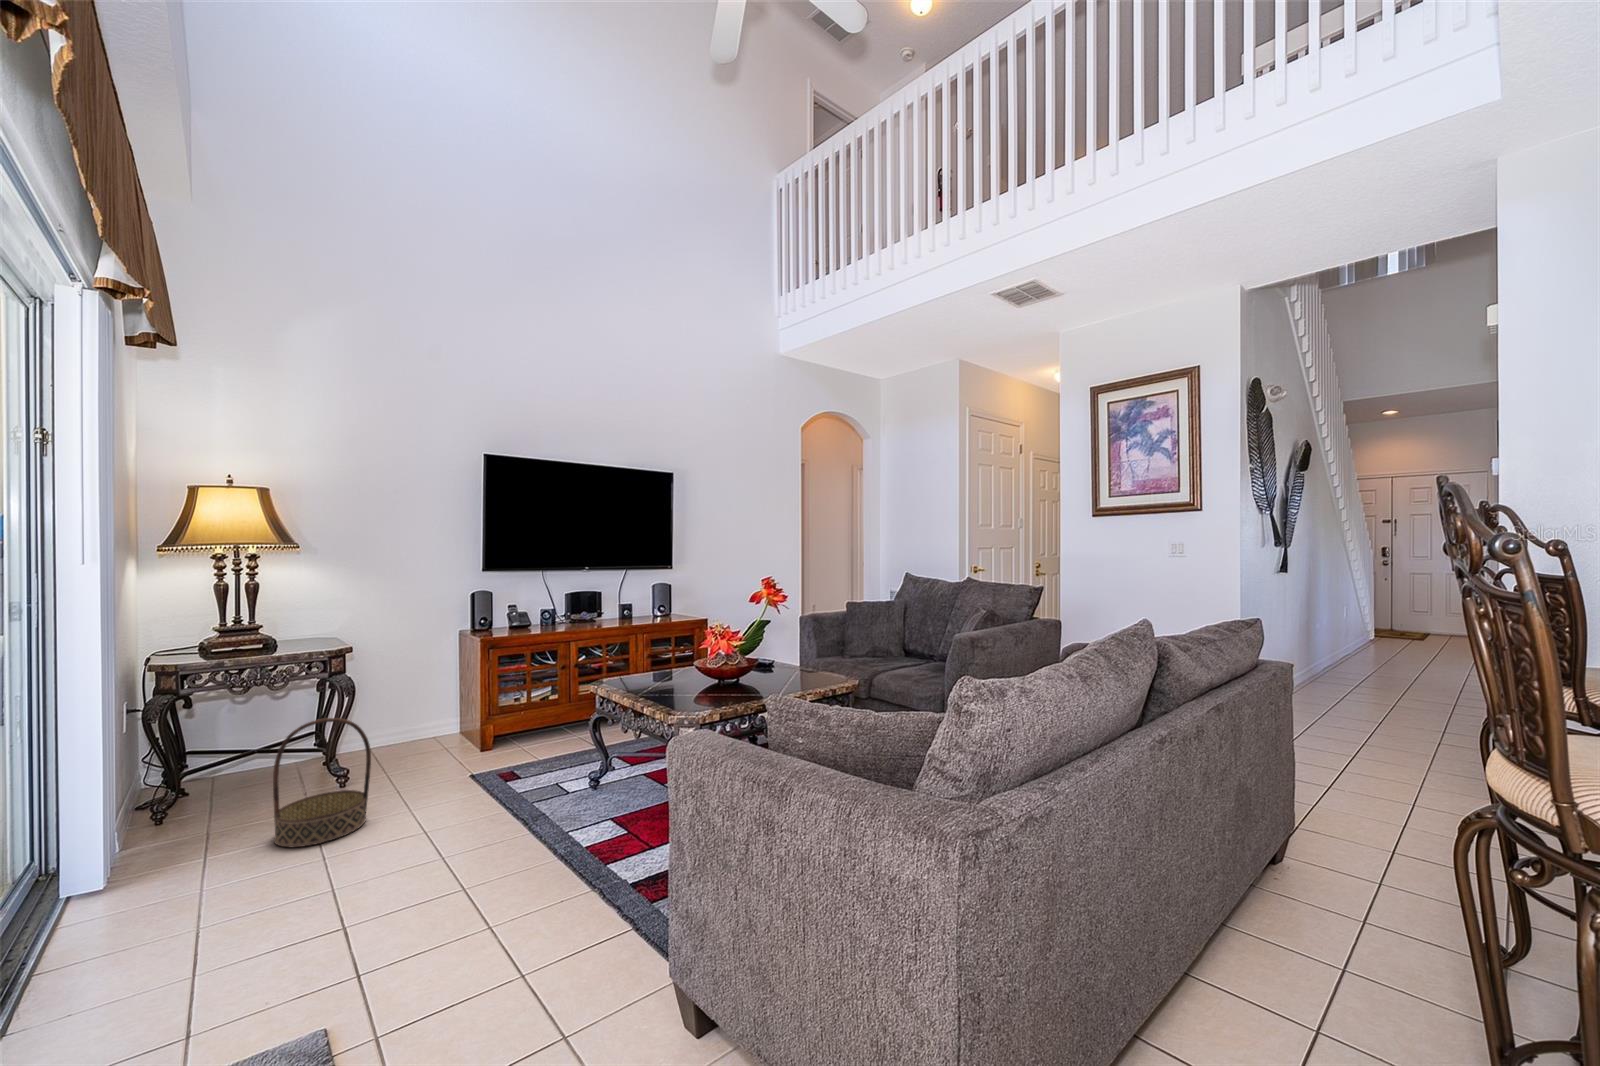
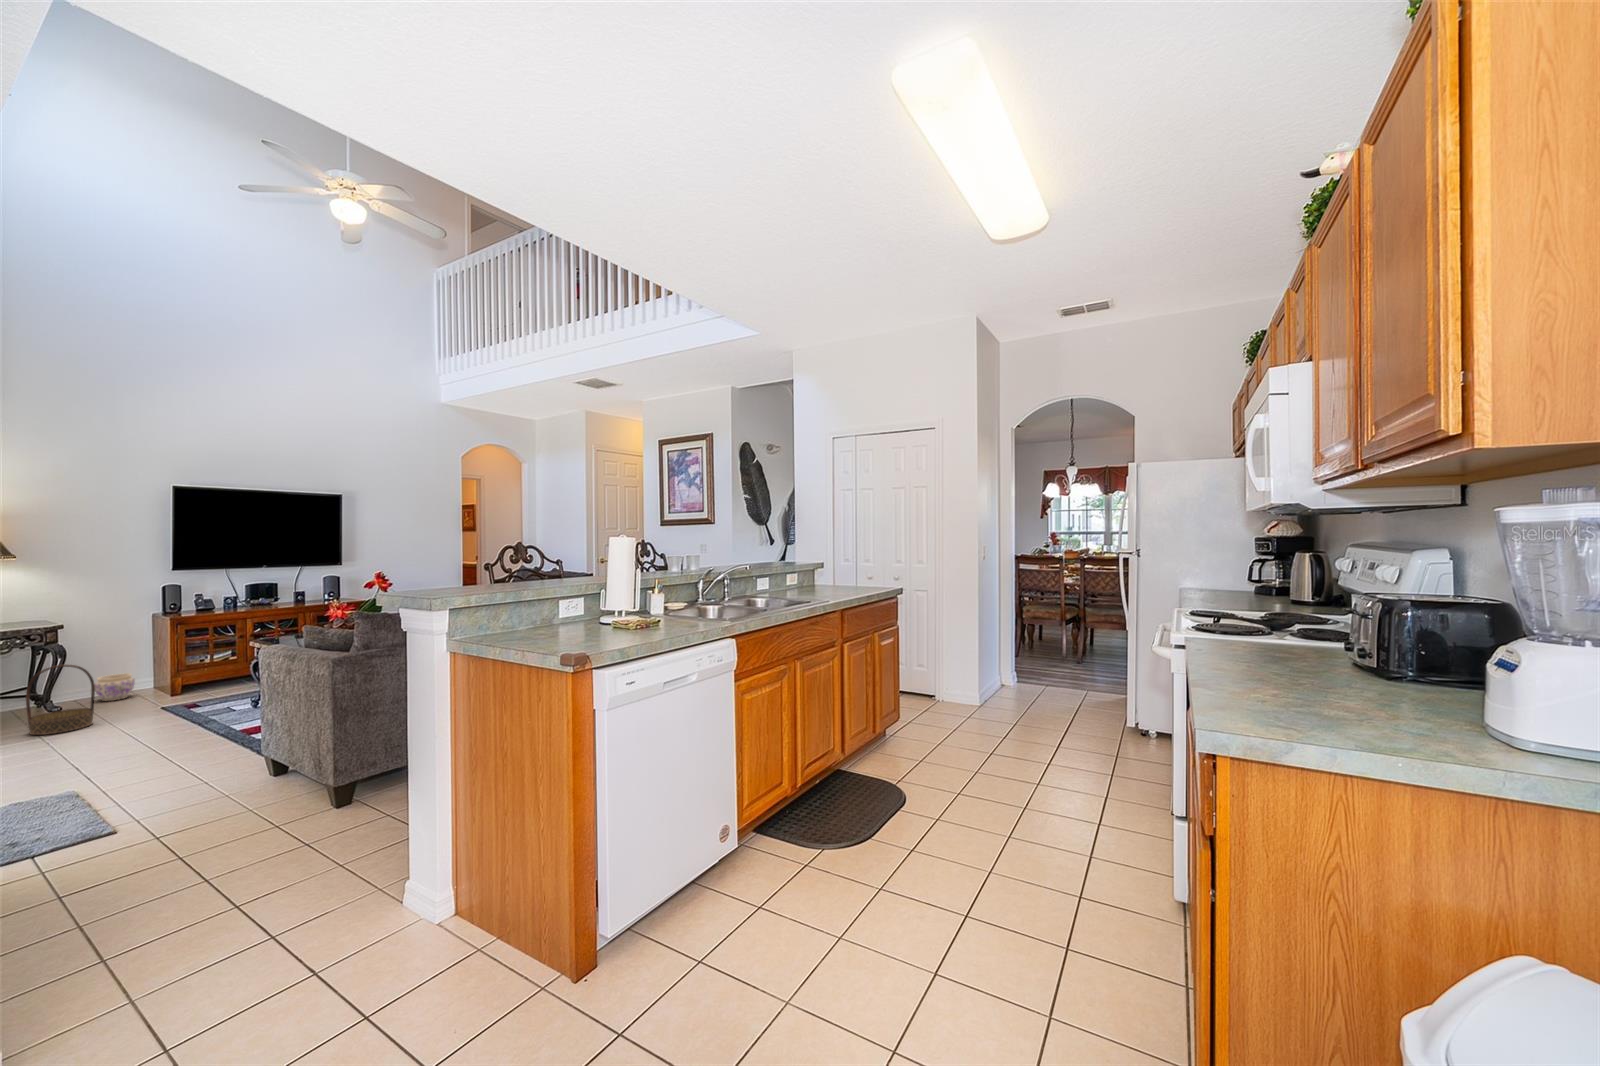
planter: none [386,717,435,760] -> present [95,673,135,701]

